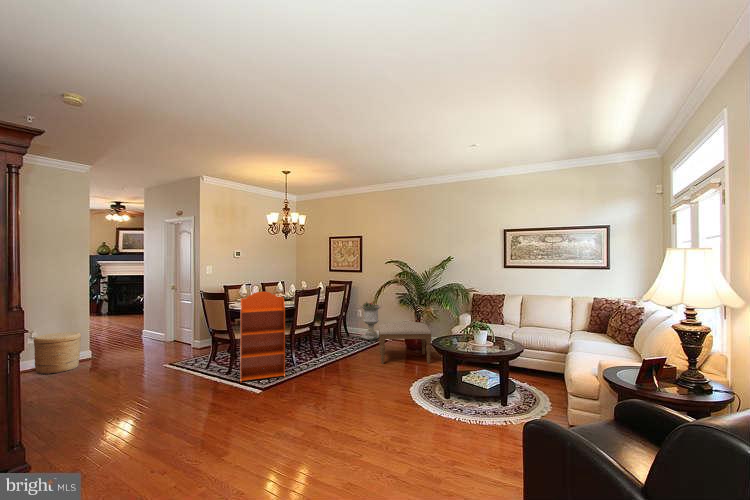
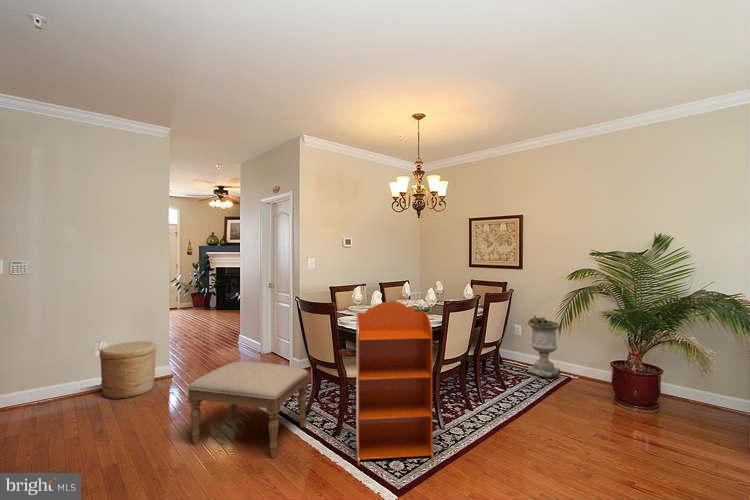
ottoman: present [379,322,431,364] -> present [188,362,308,458]

